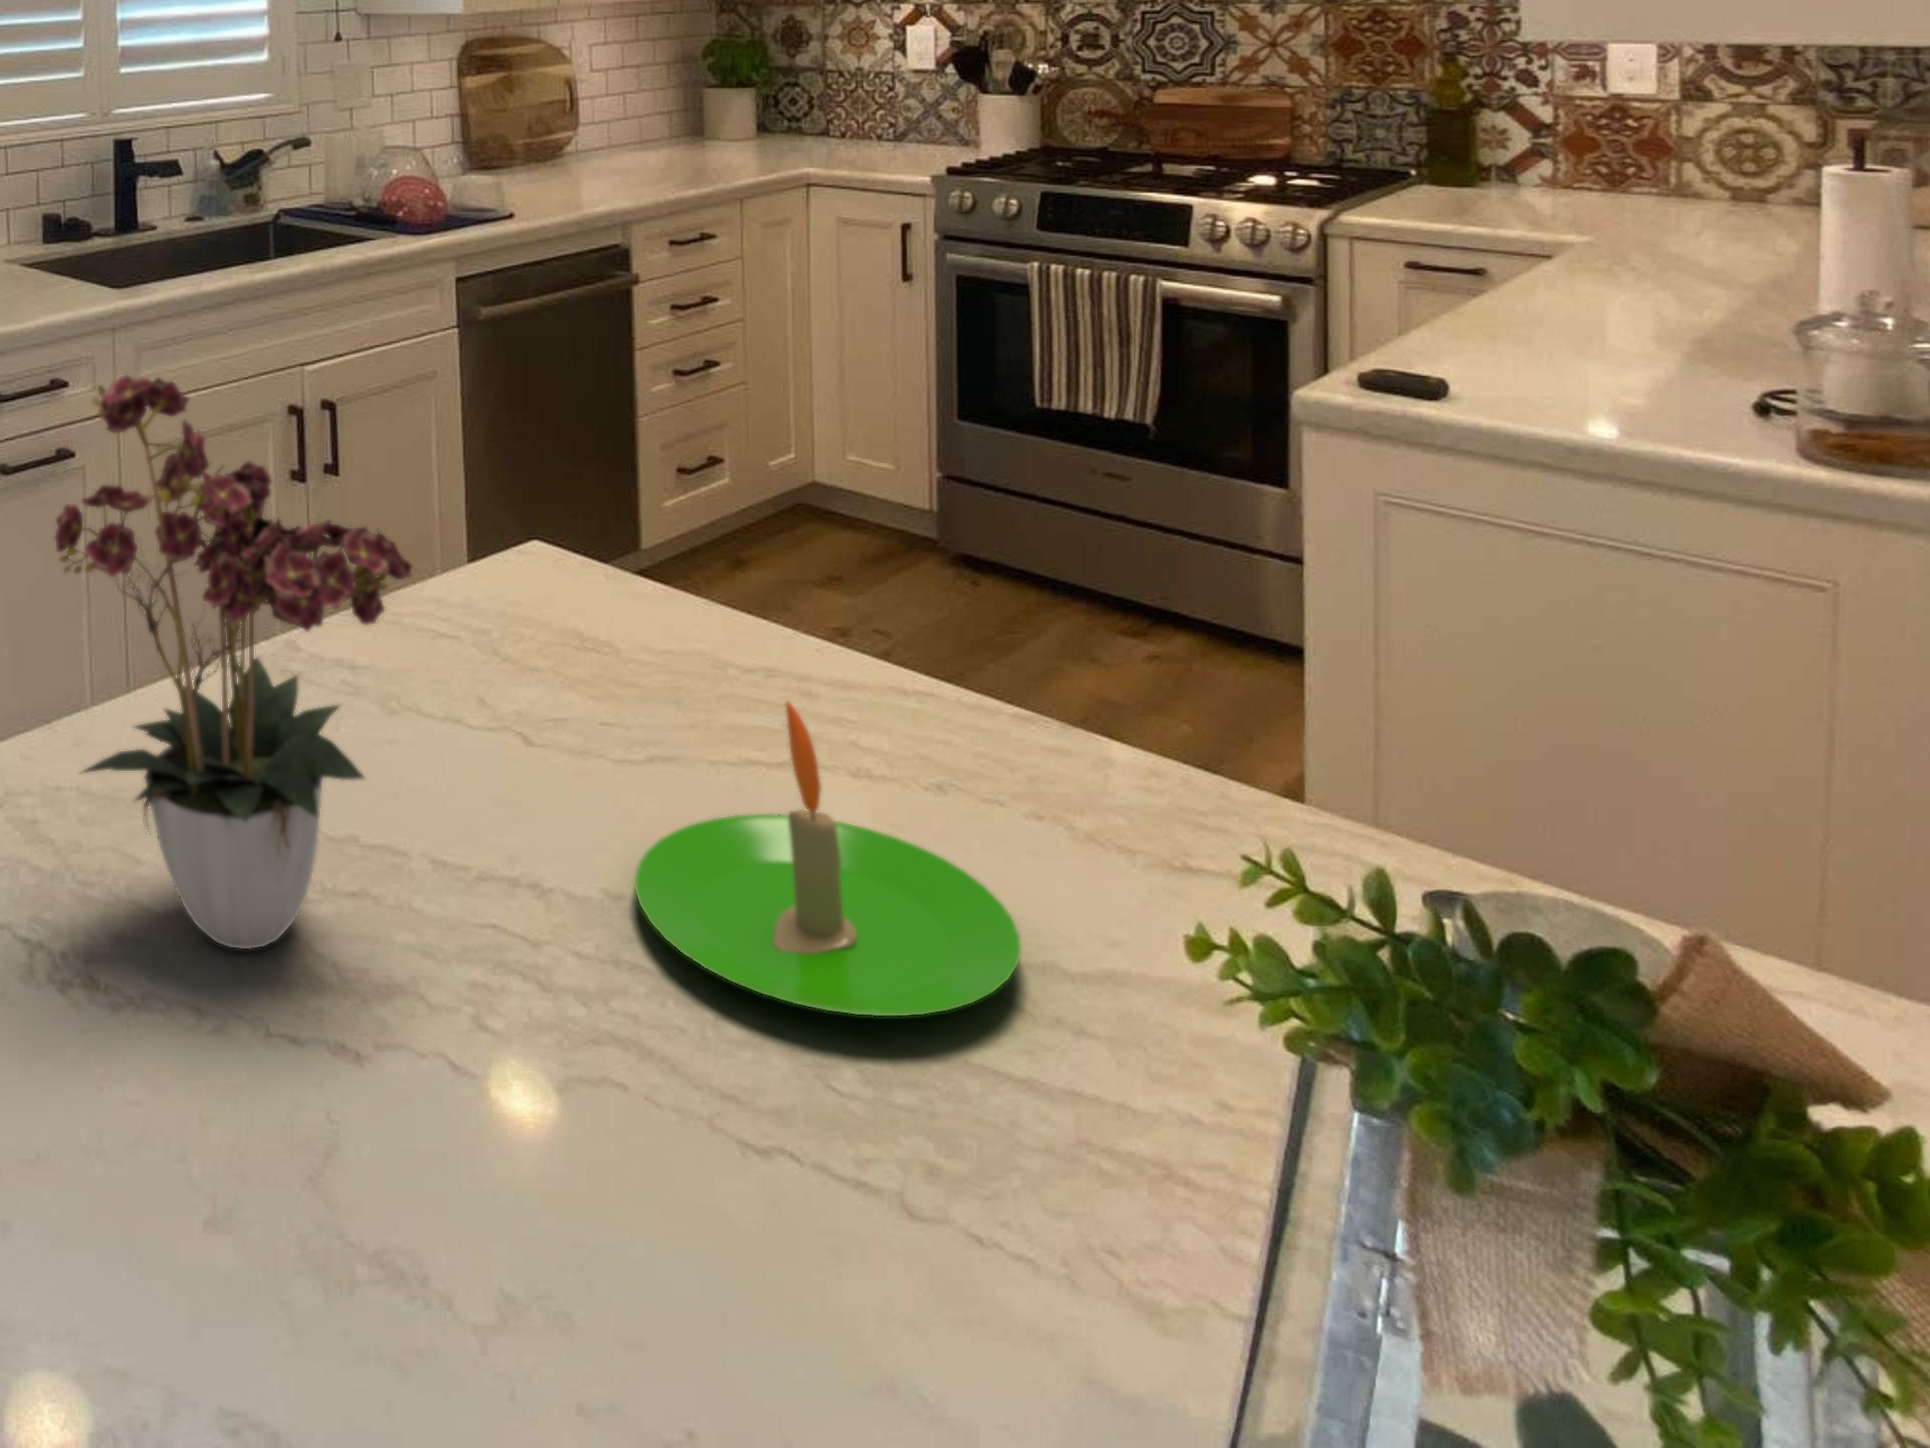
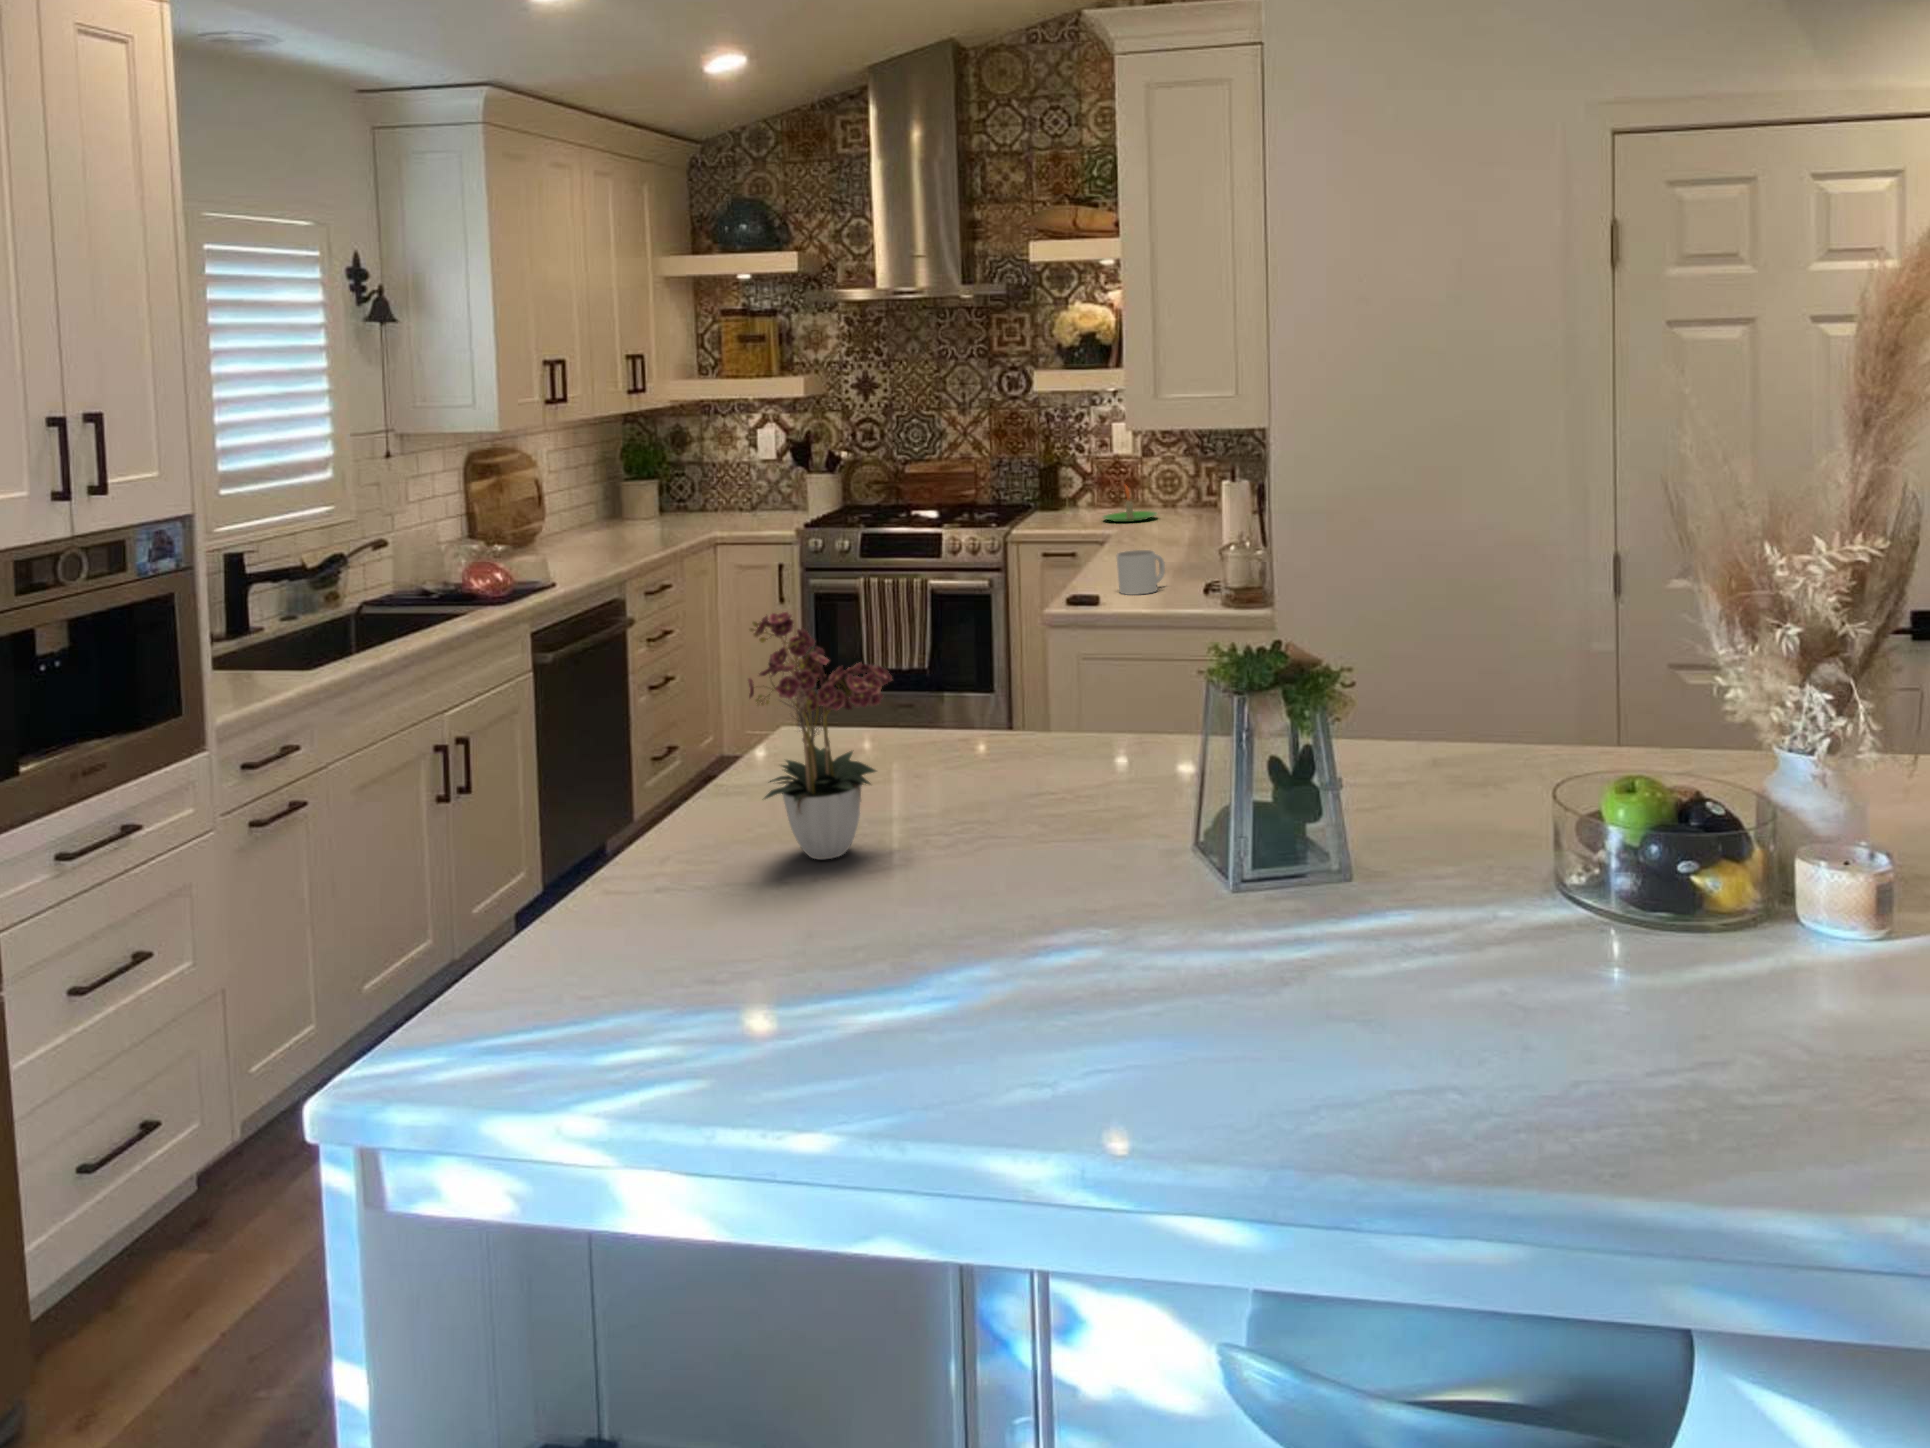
mug: none [1509,289,1654,387] -> present [1116,550,1165,595]
candle: present [635,702,1021,1016] -> present [1103,485,1157,522]

